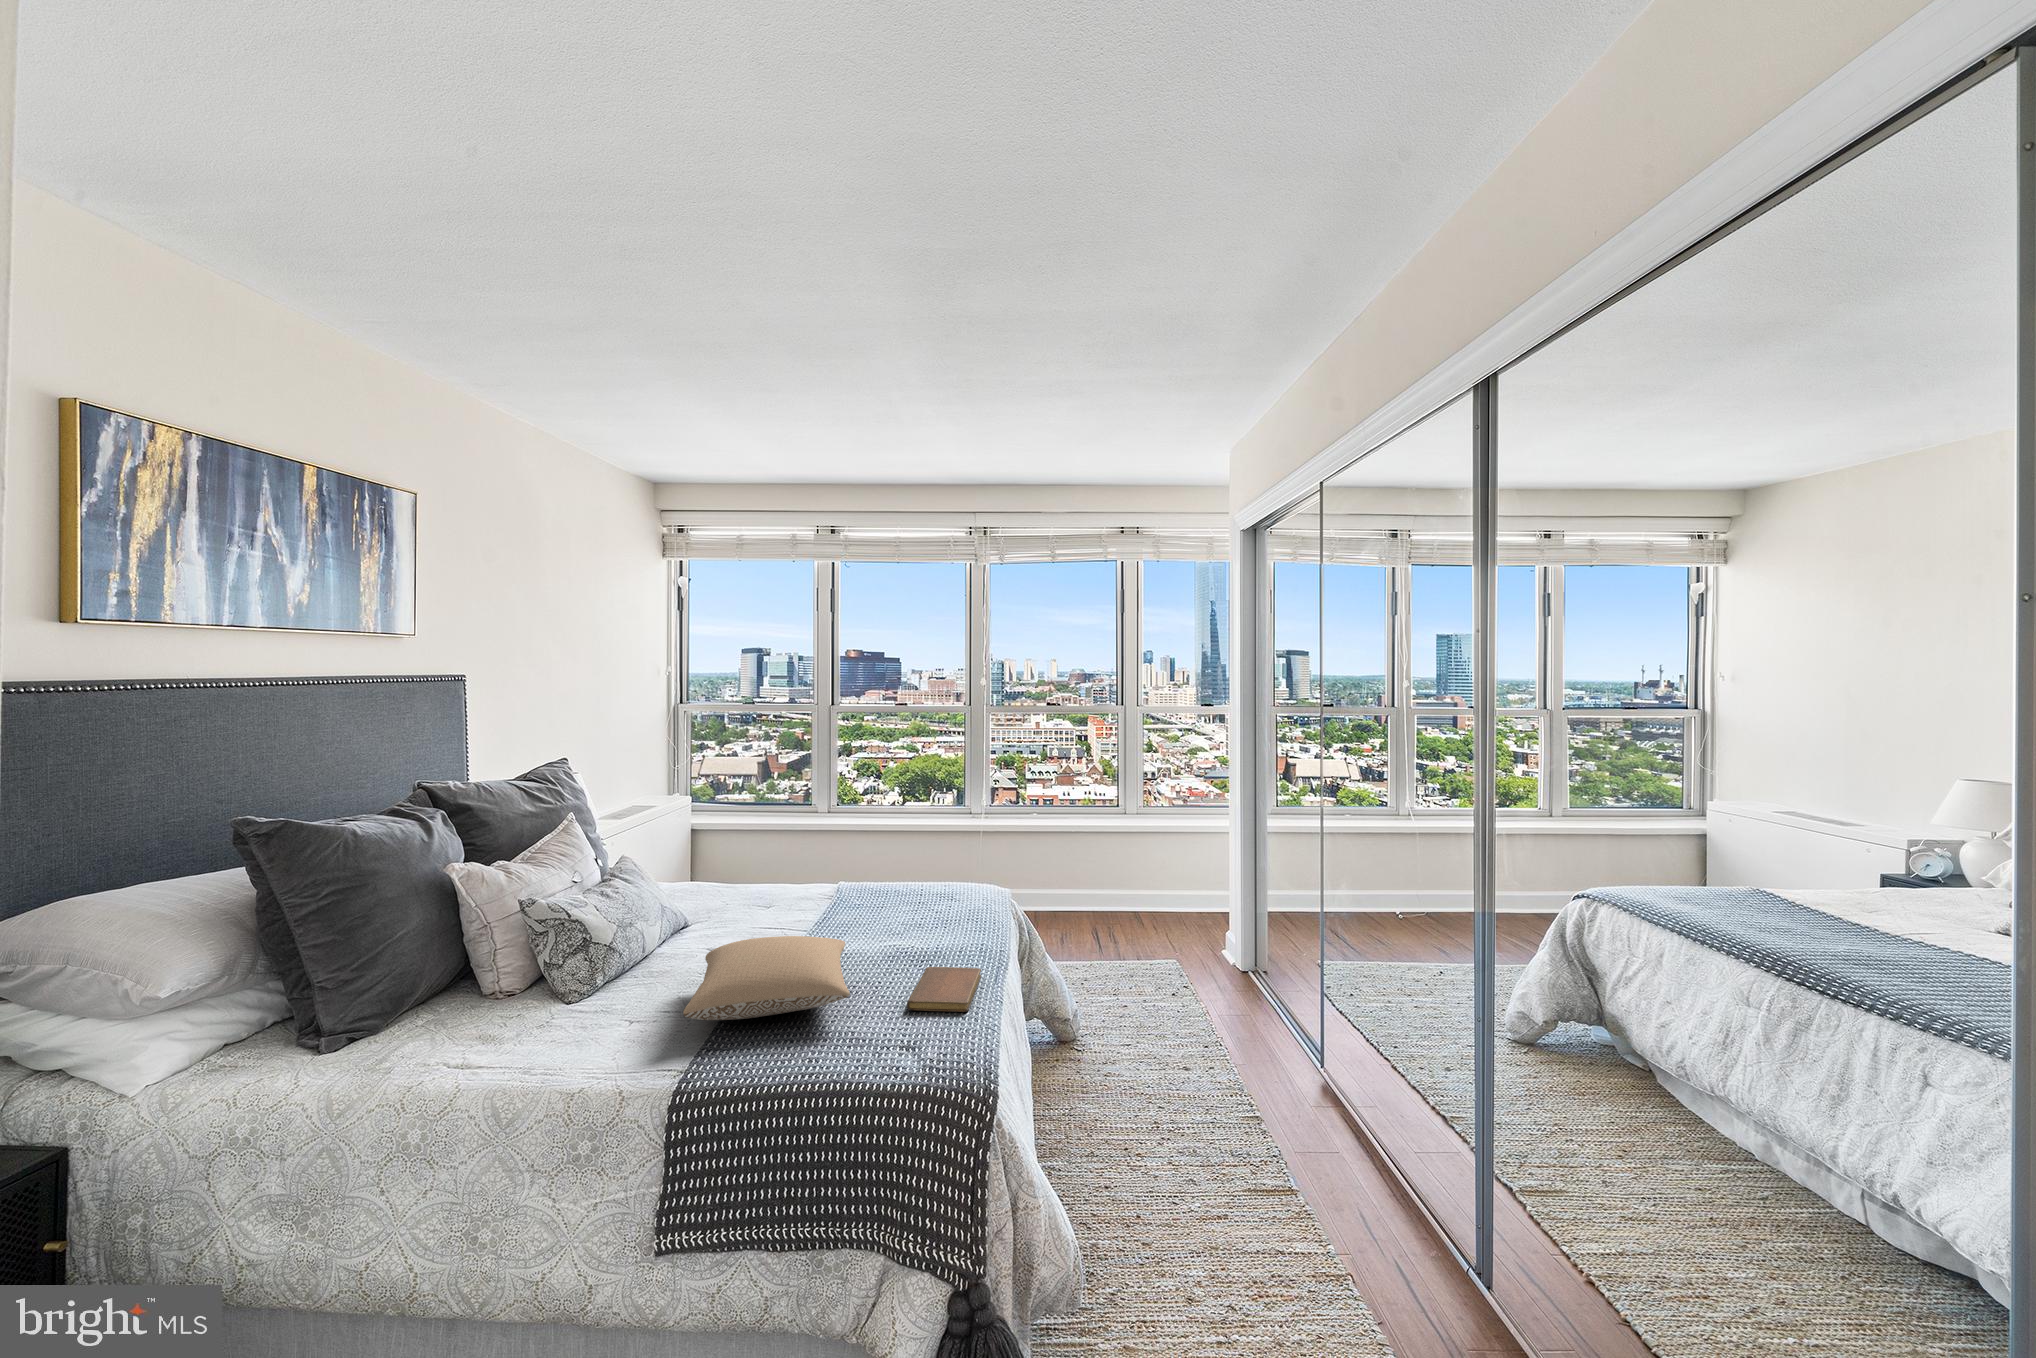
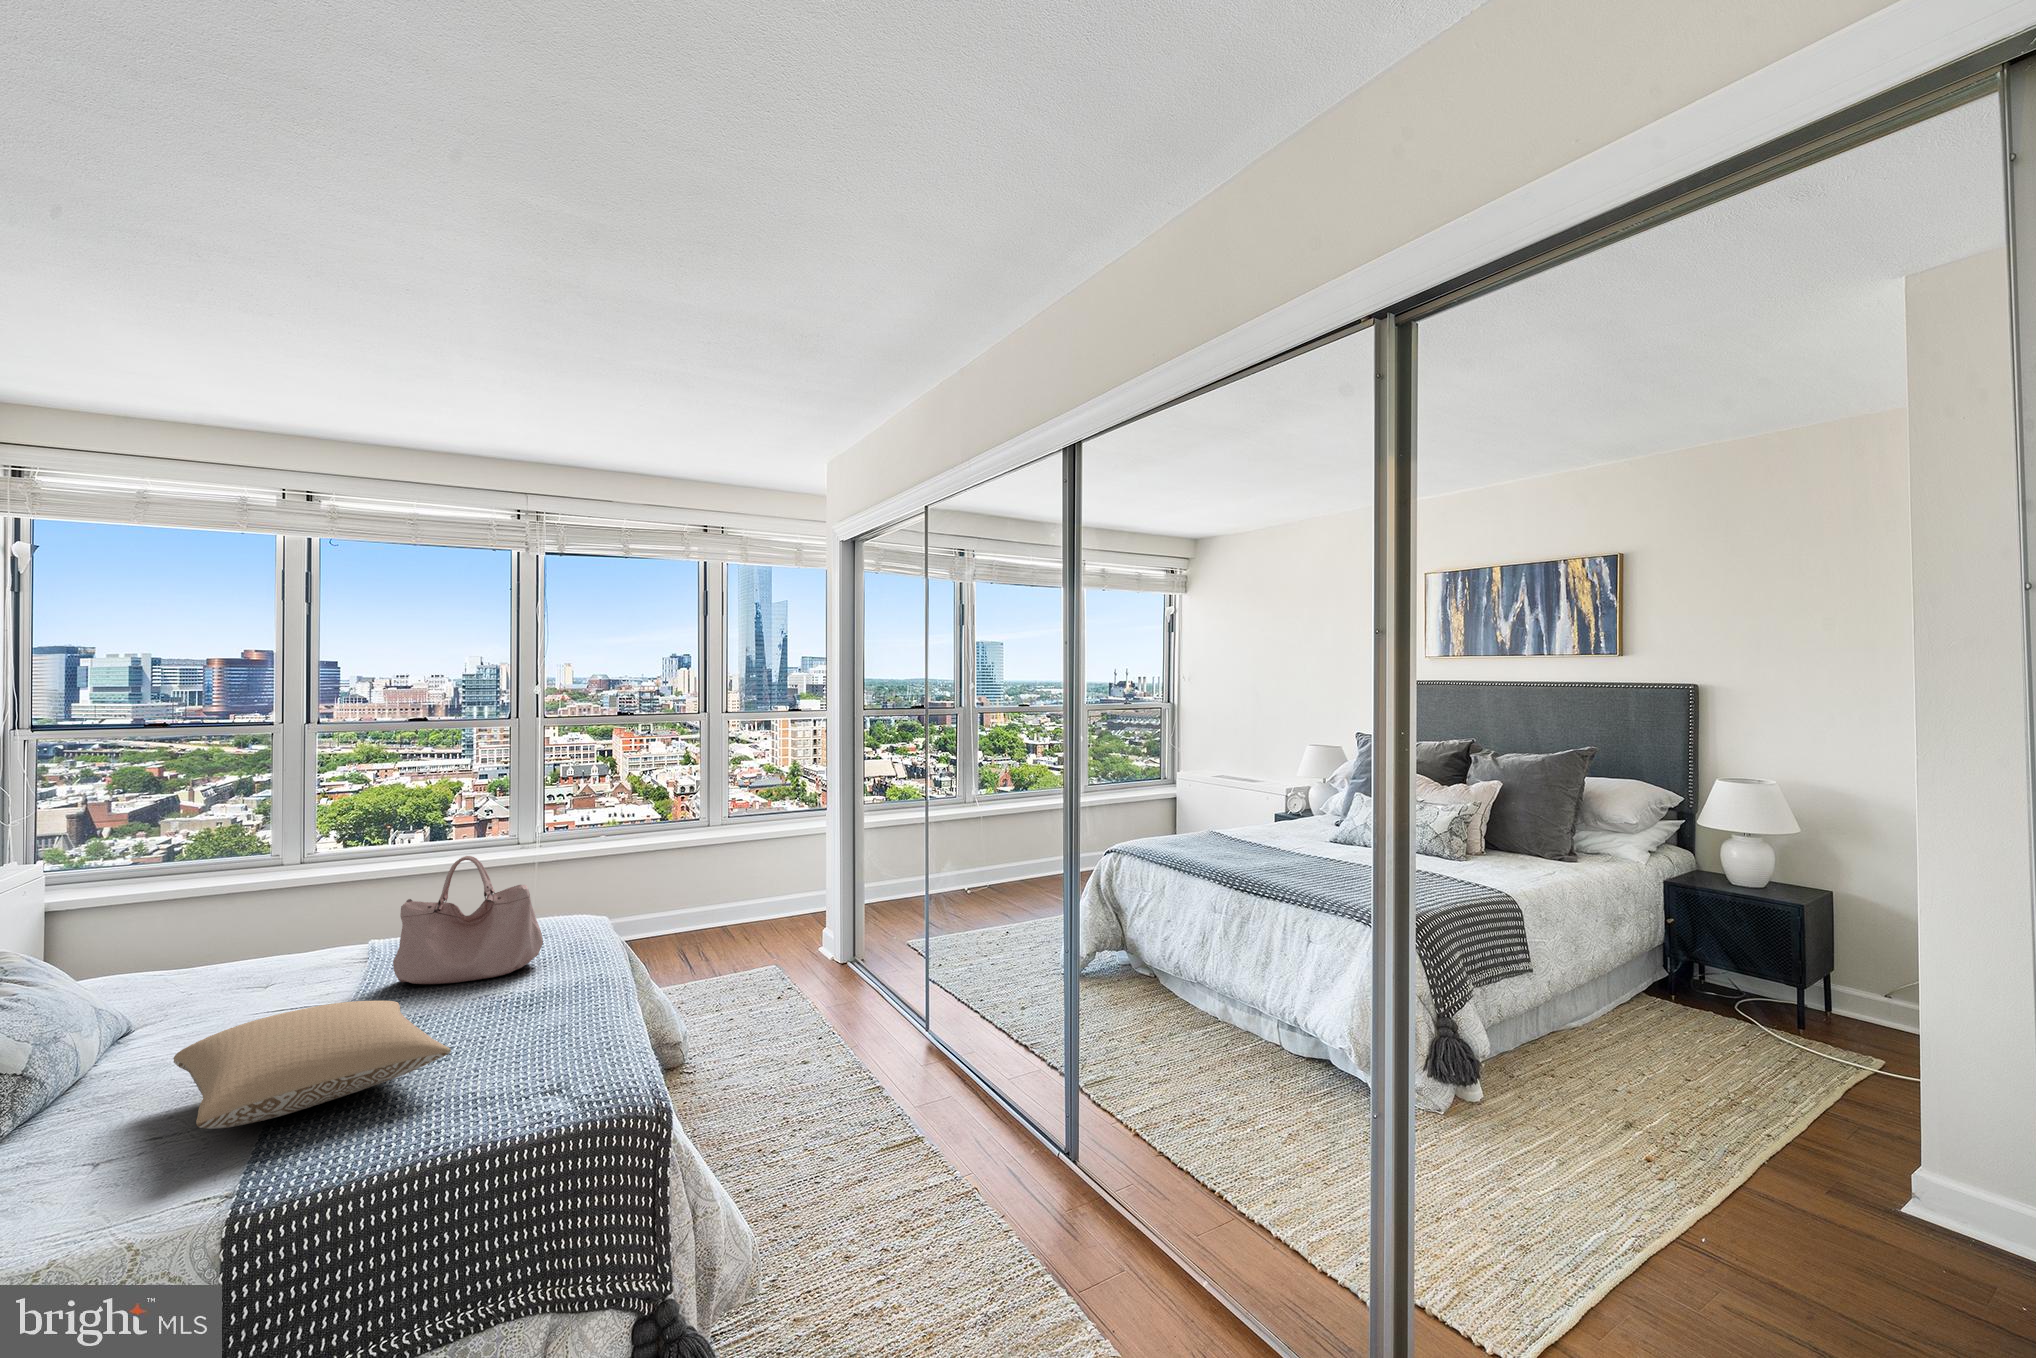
handbag: none [869,826,970,930] -> present [393,856,543,984]
notebook: present [907,967,981,1012] -> none [518,1000,597,1057]

